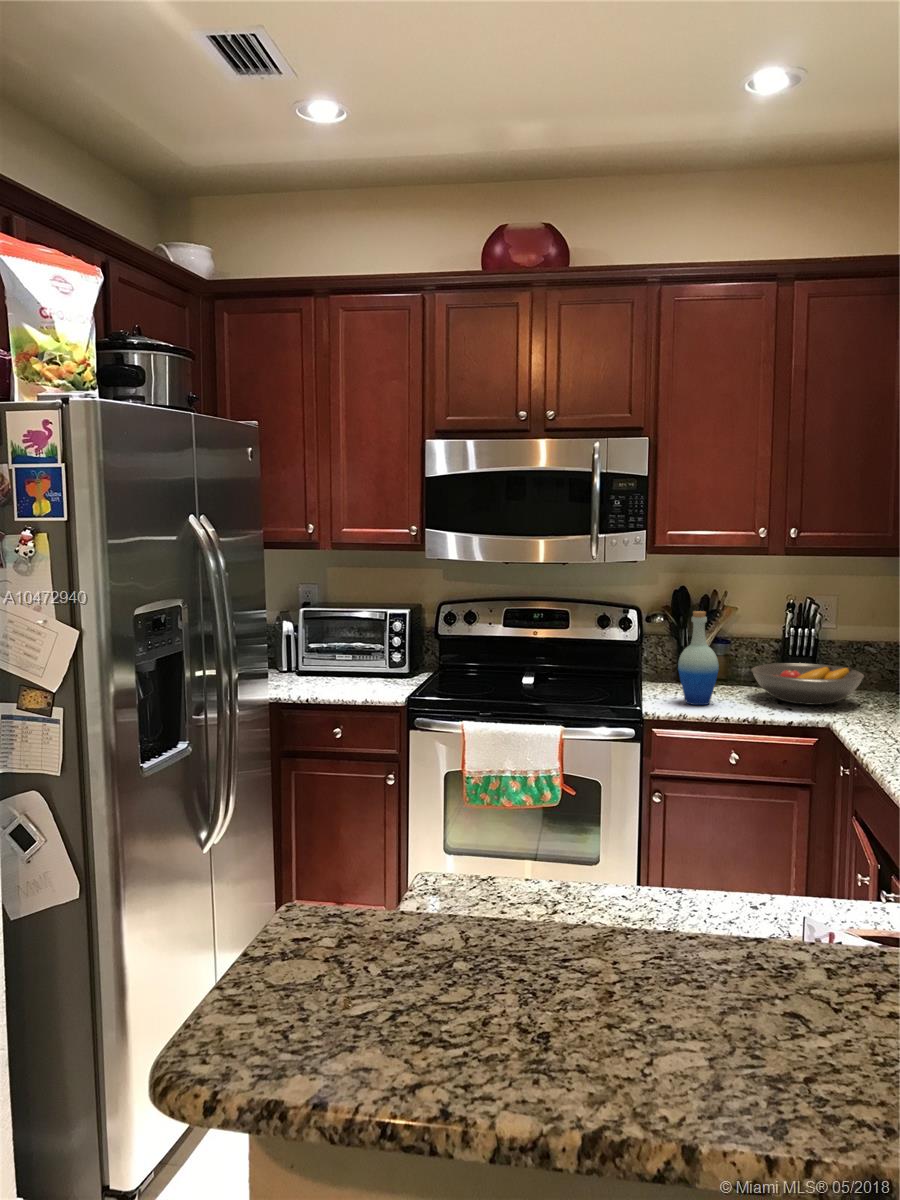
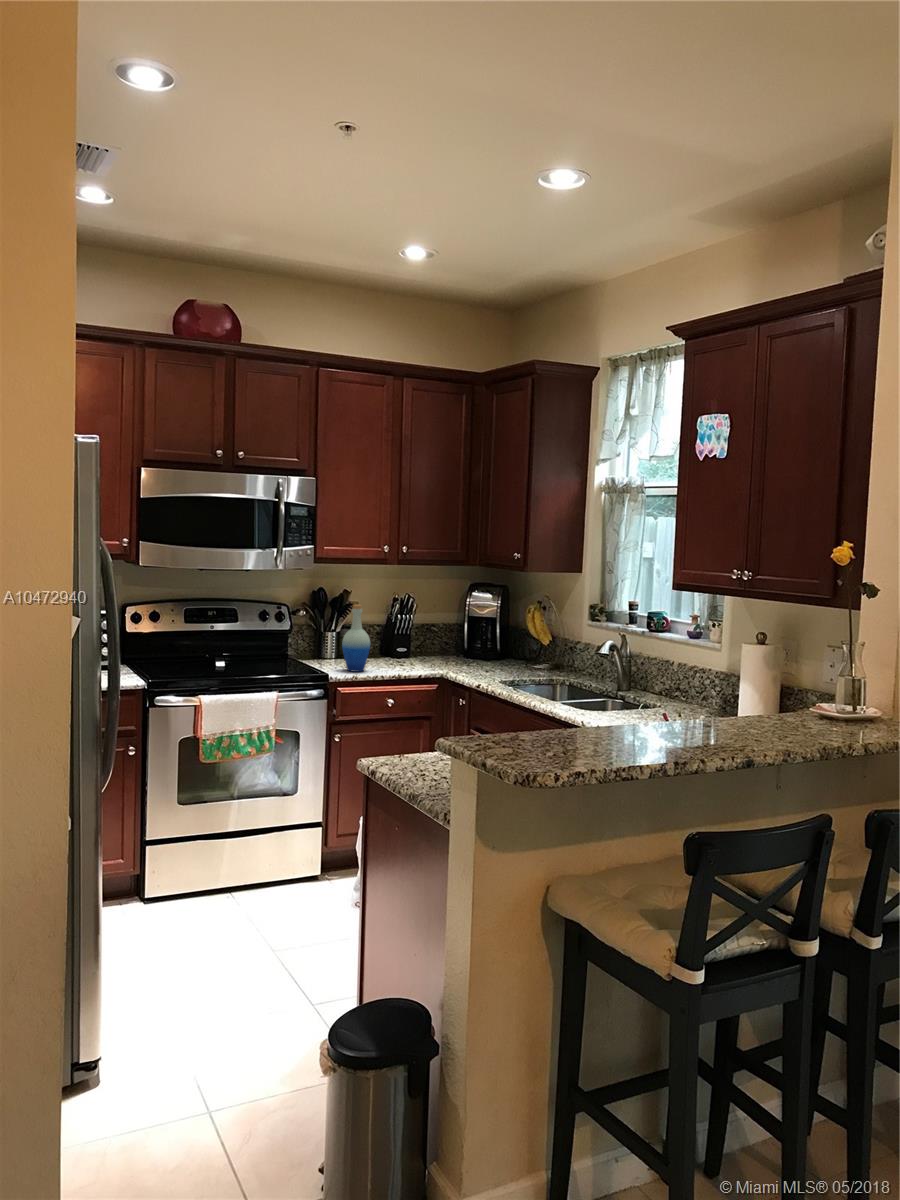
fruit bowl: present [752,663,864,705] -> none [382,640,455,667]

